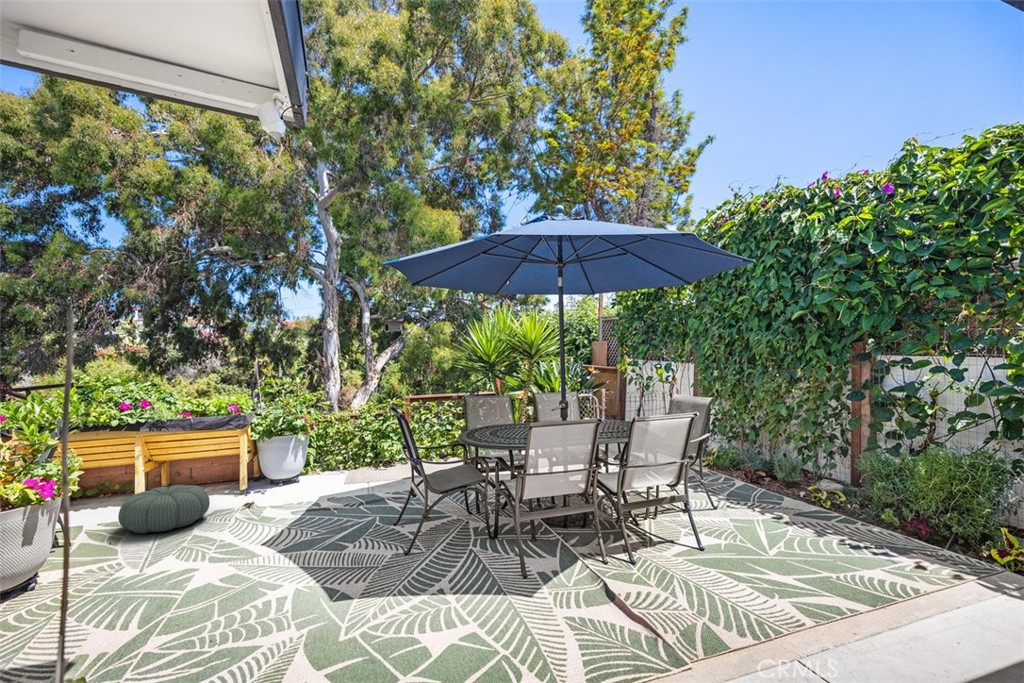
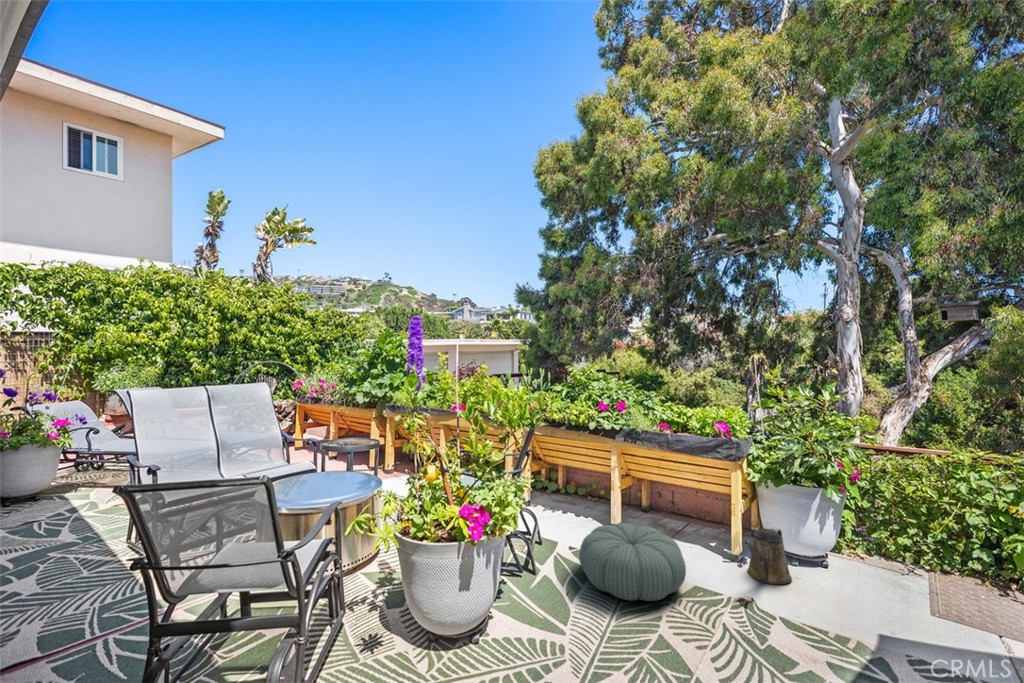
watering can: none [249,466,278,499] -> present [745,528,792,585]

